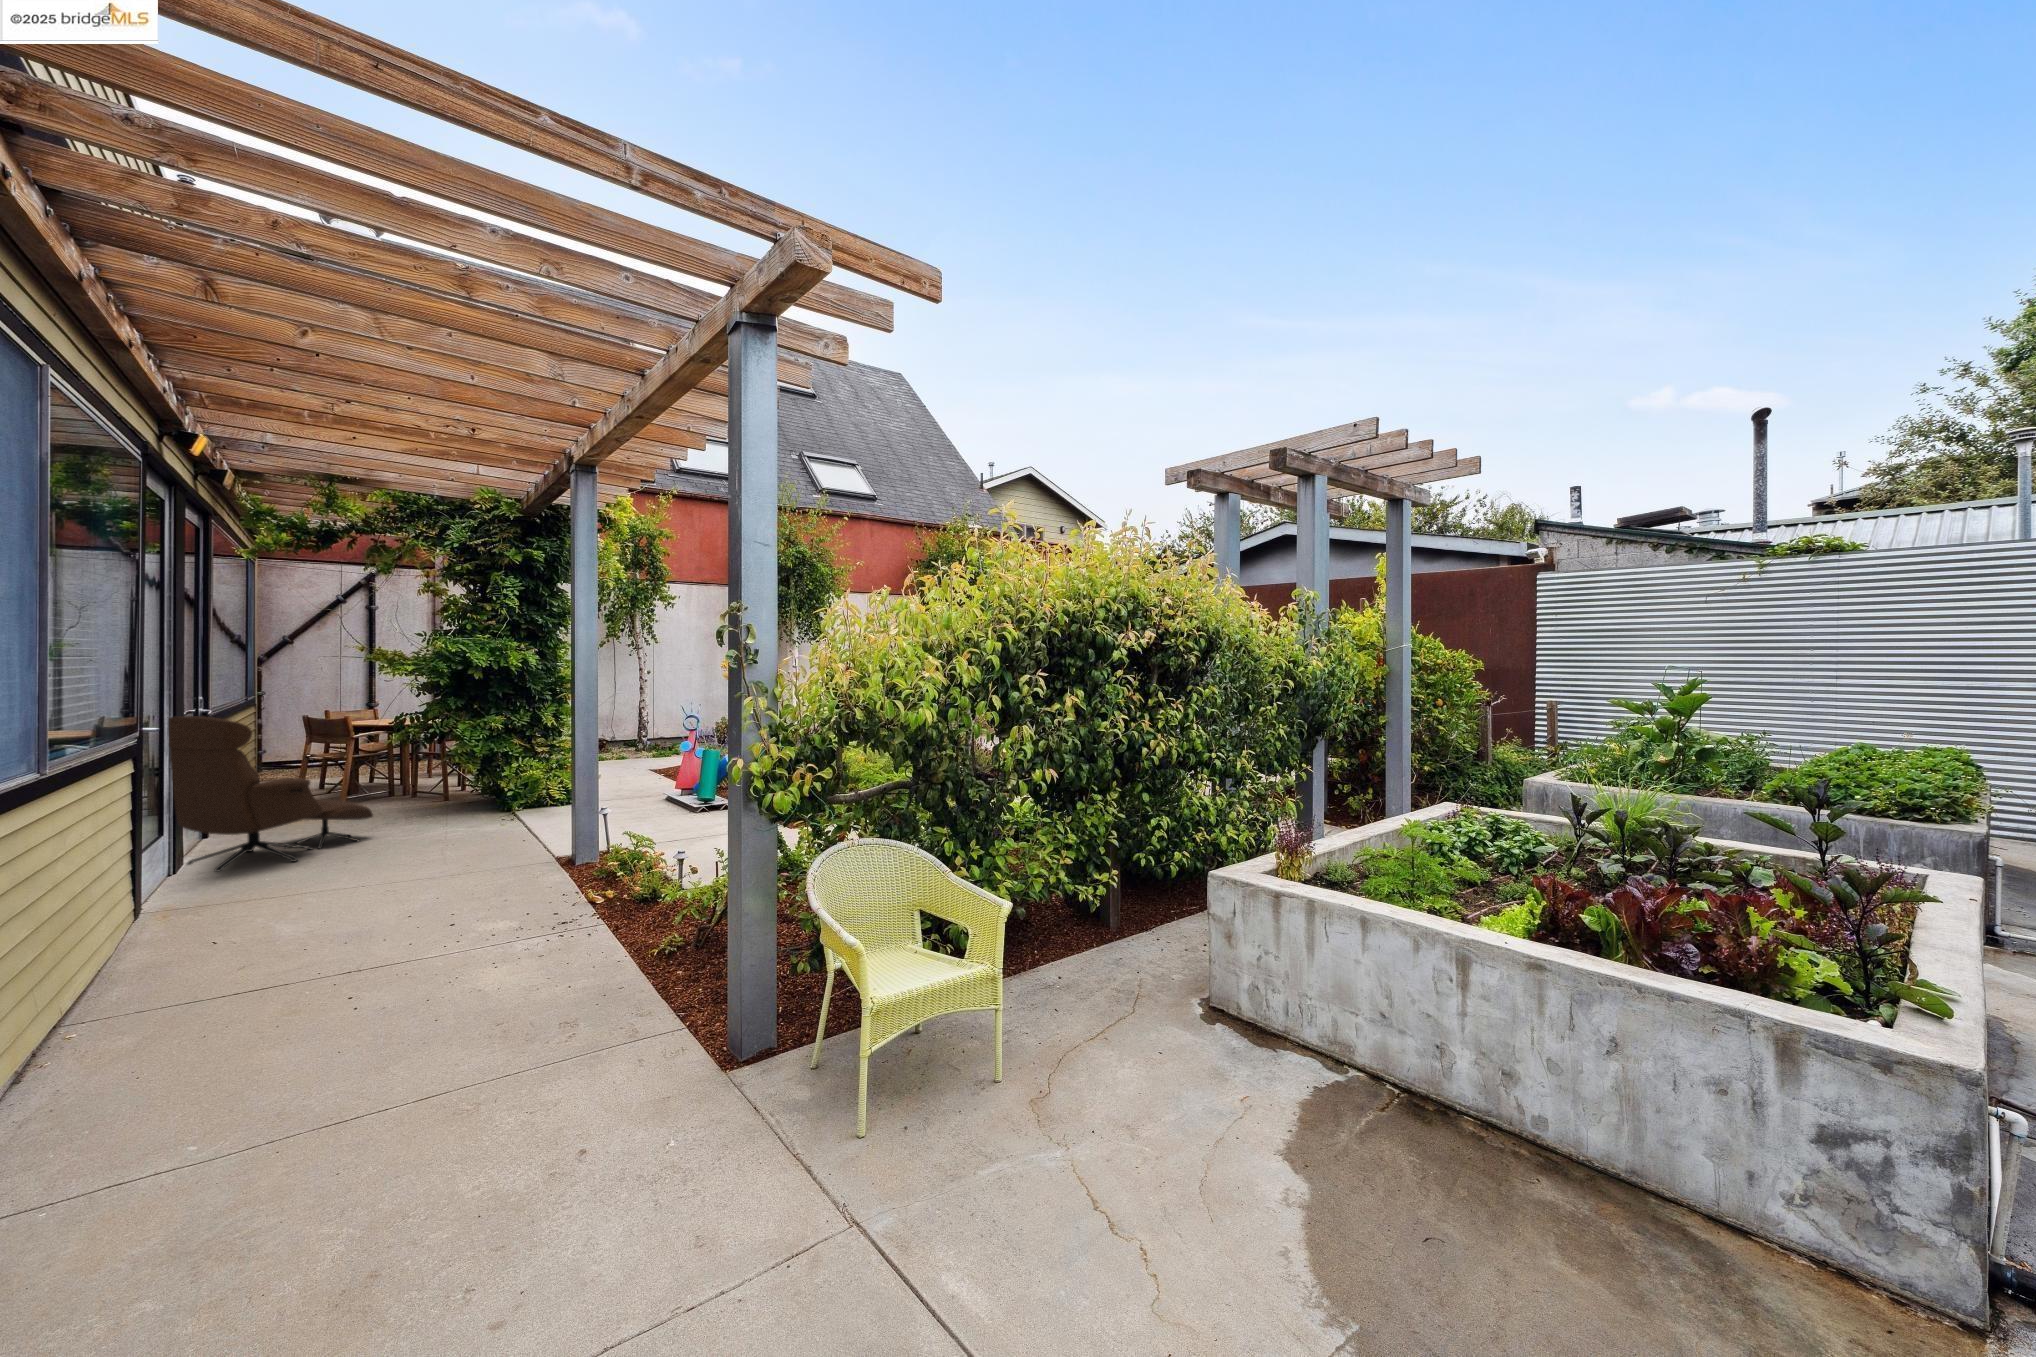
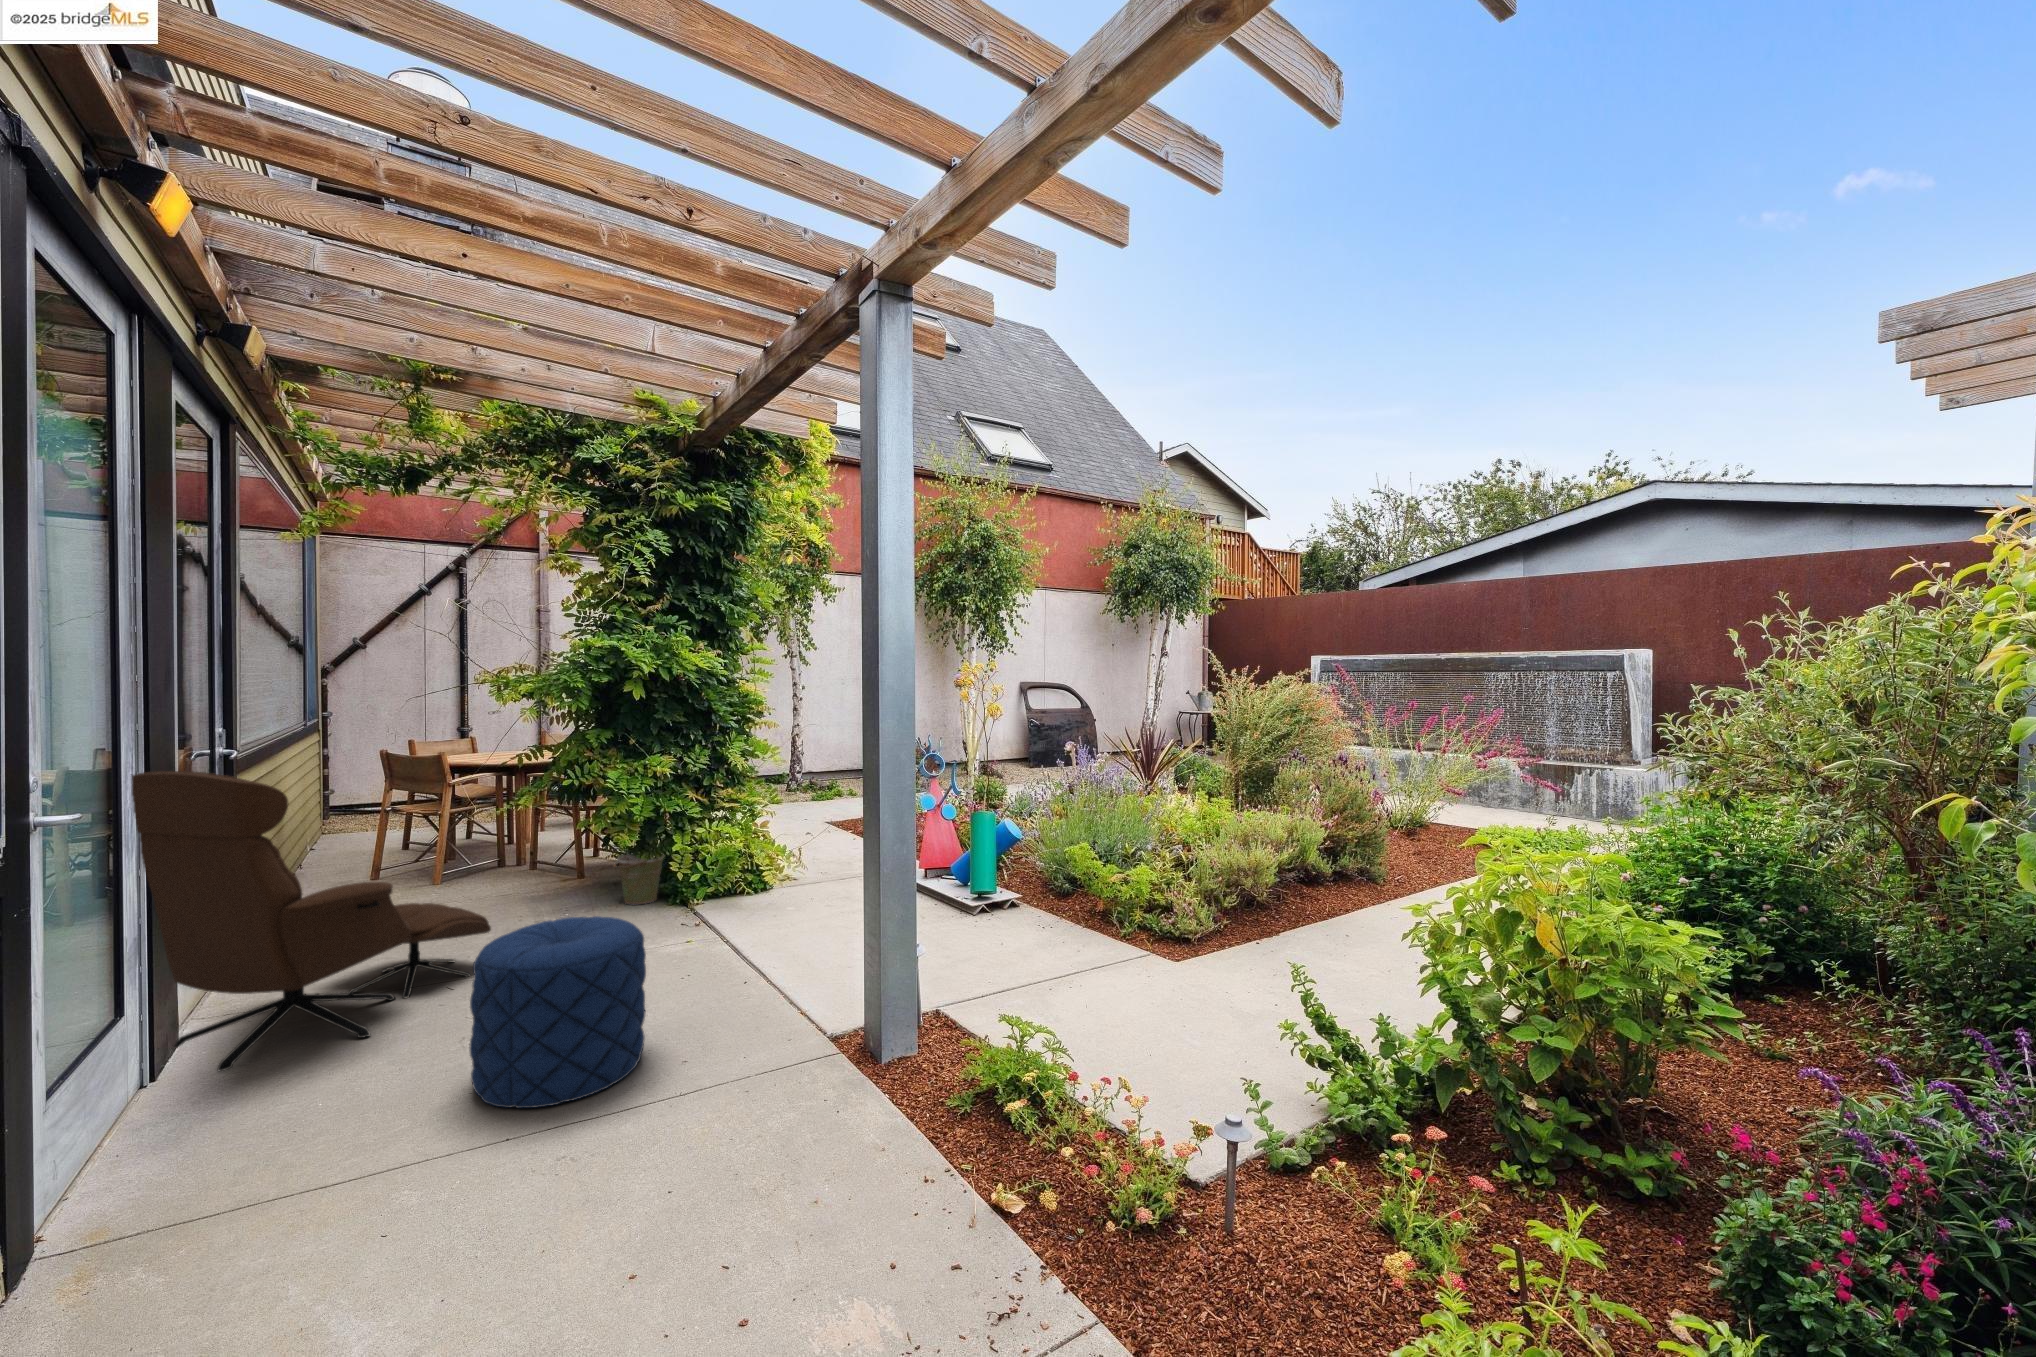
bucket: none [463,779,499,812] -> present [614,855,663,904]
pouf: none [352,795,451,880] -> present [469,916,646,1108]

